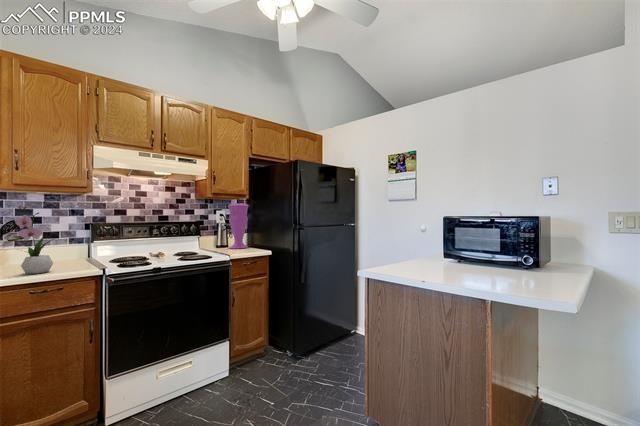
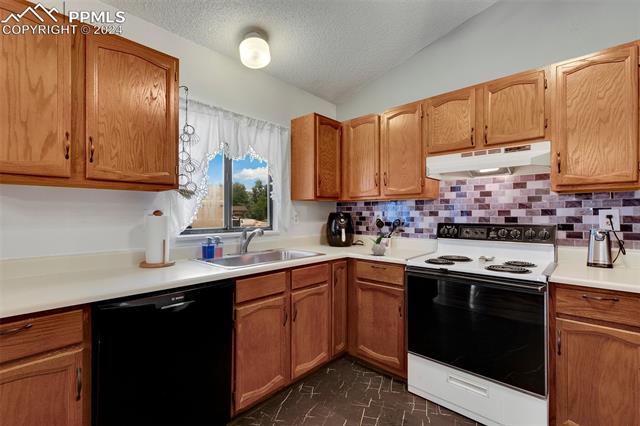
vase: present [228,203,248,249] -> none [579,200,625,277]

